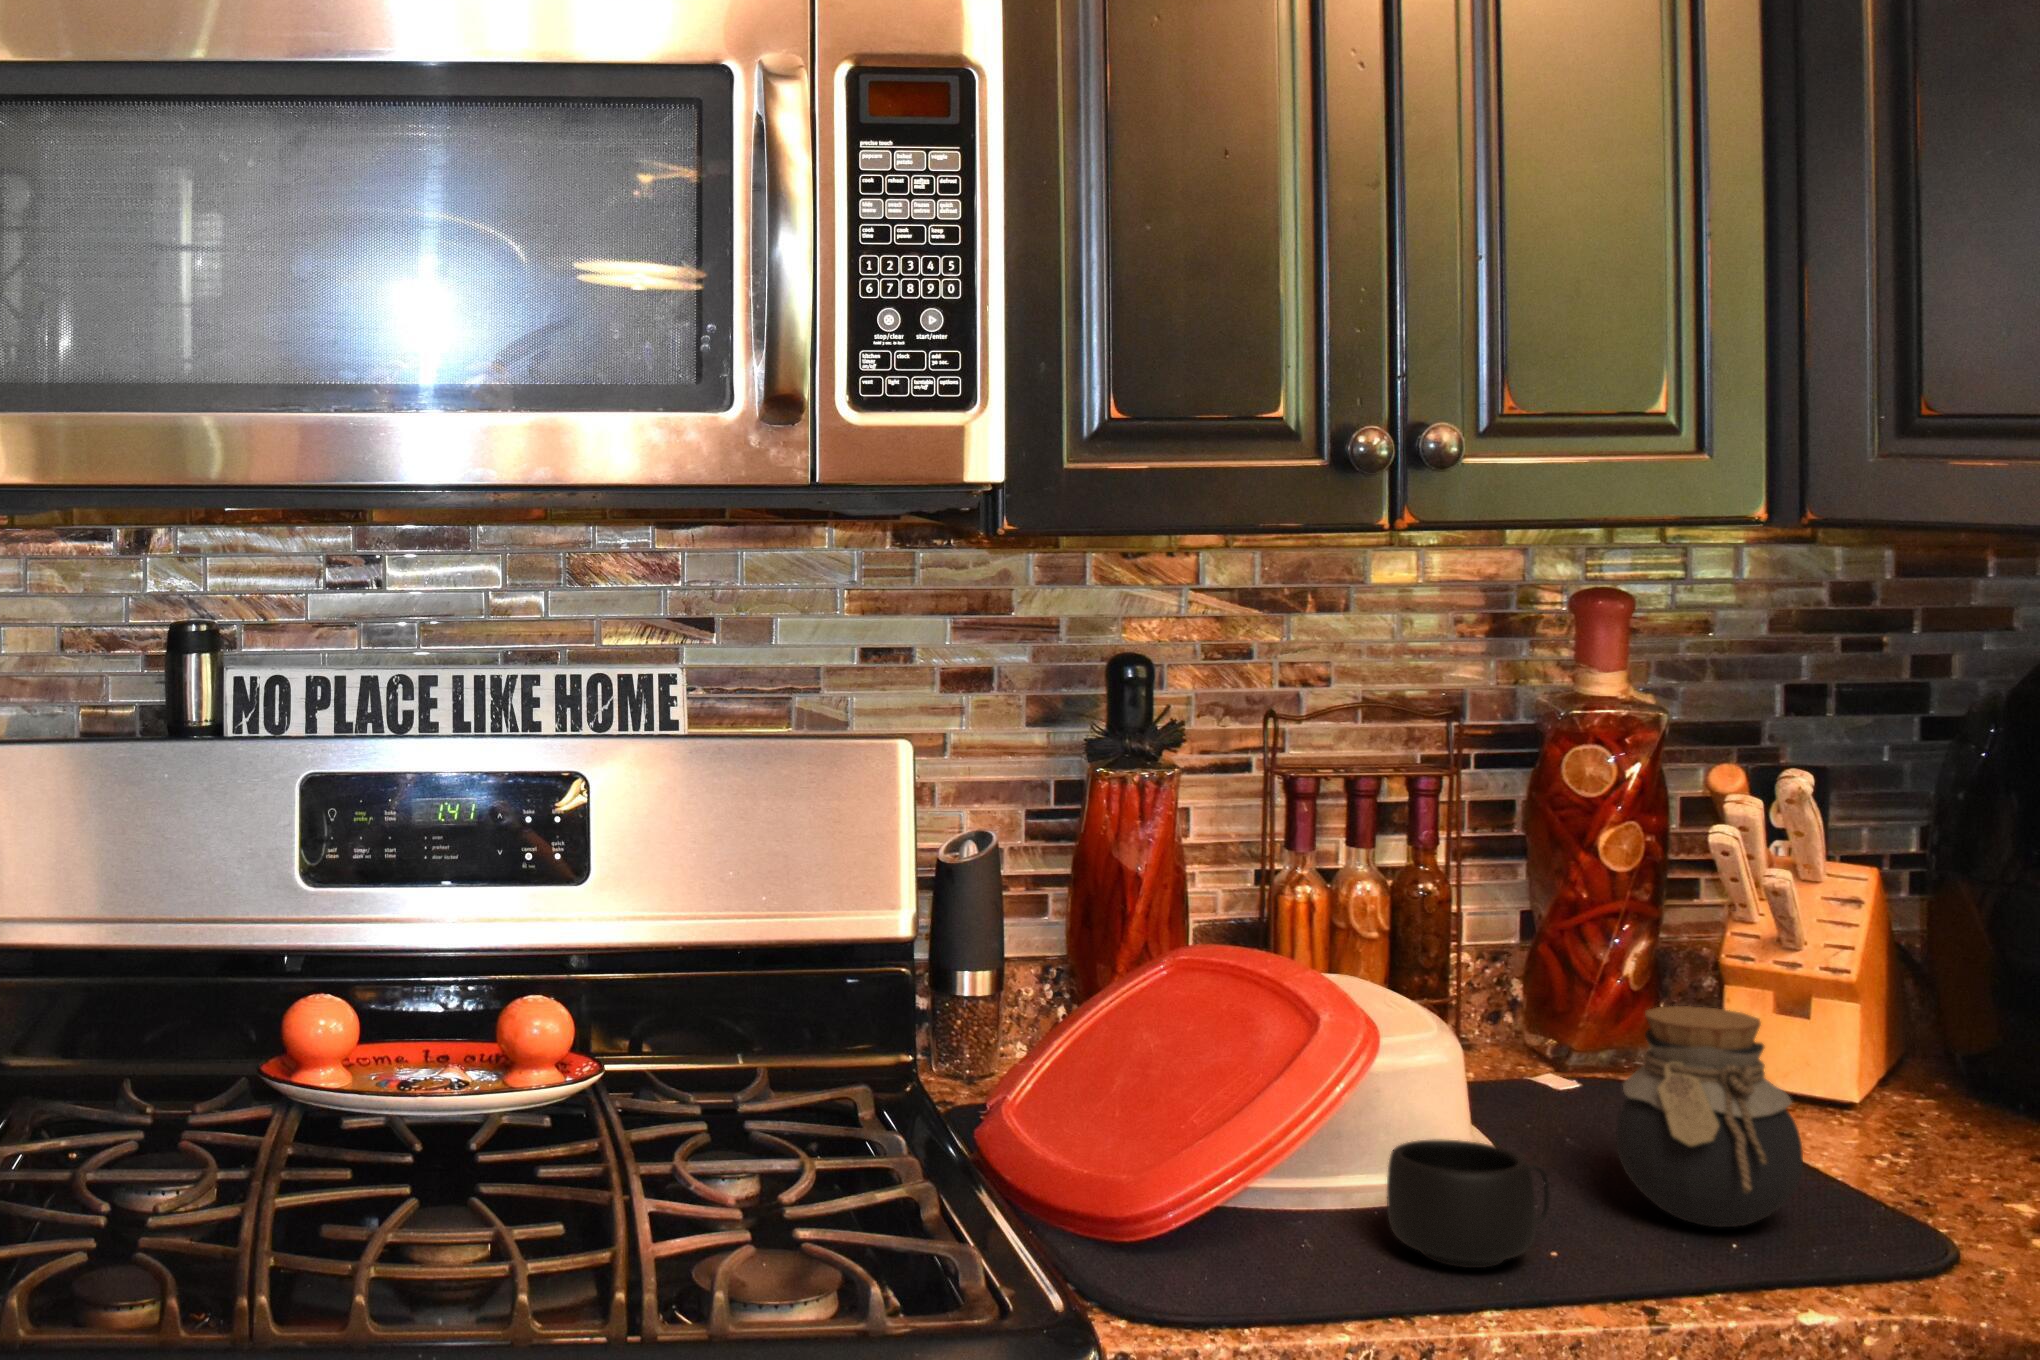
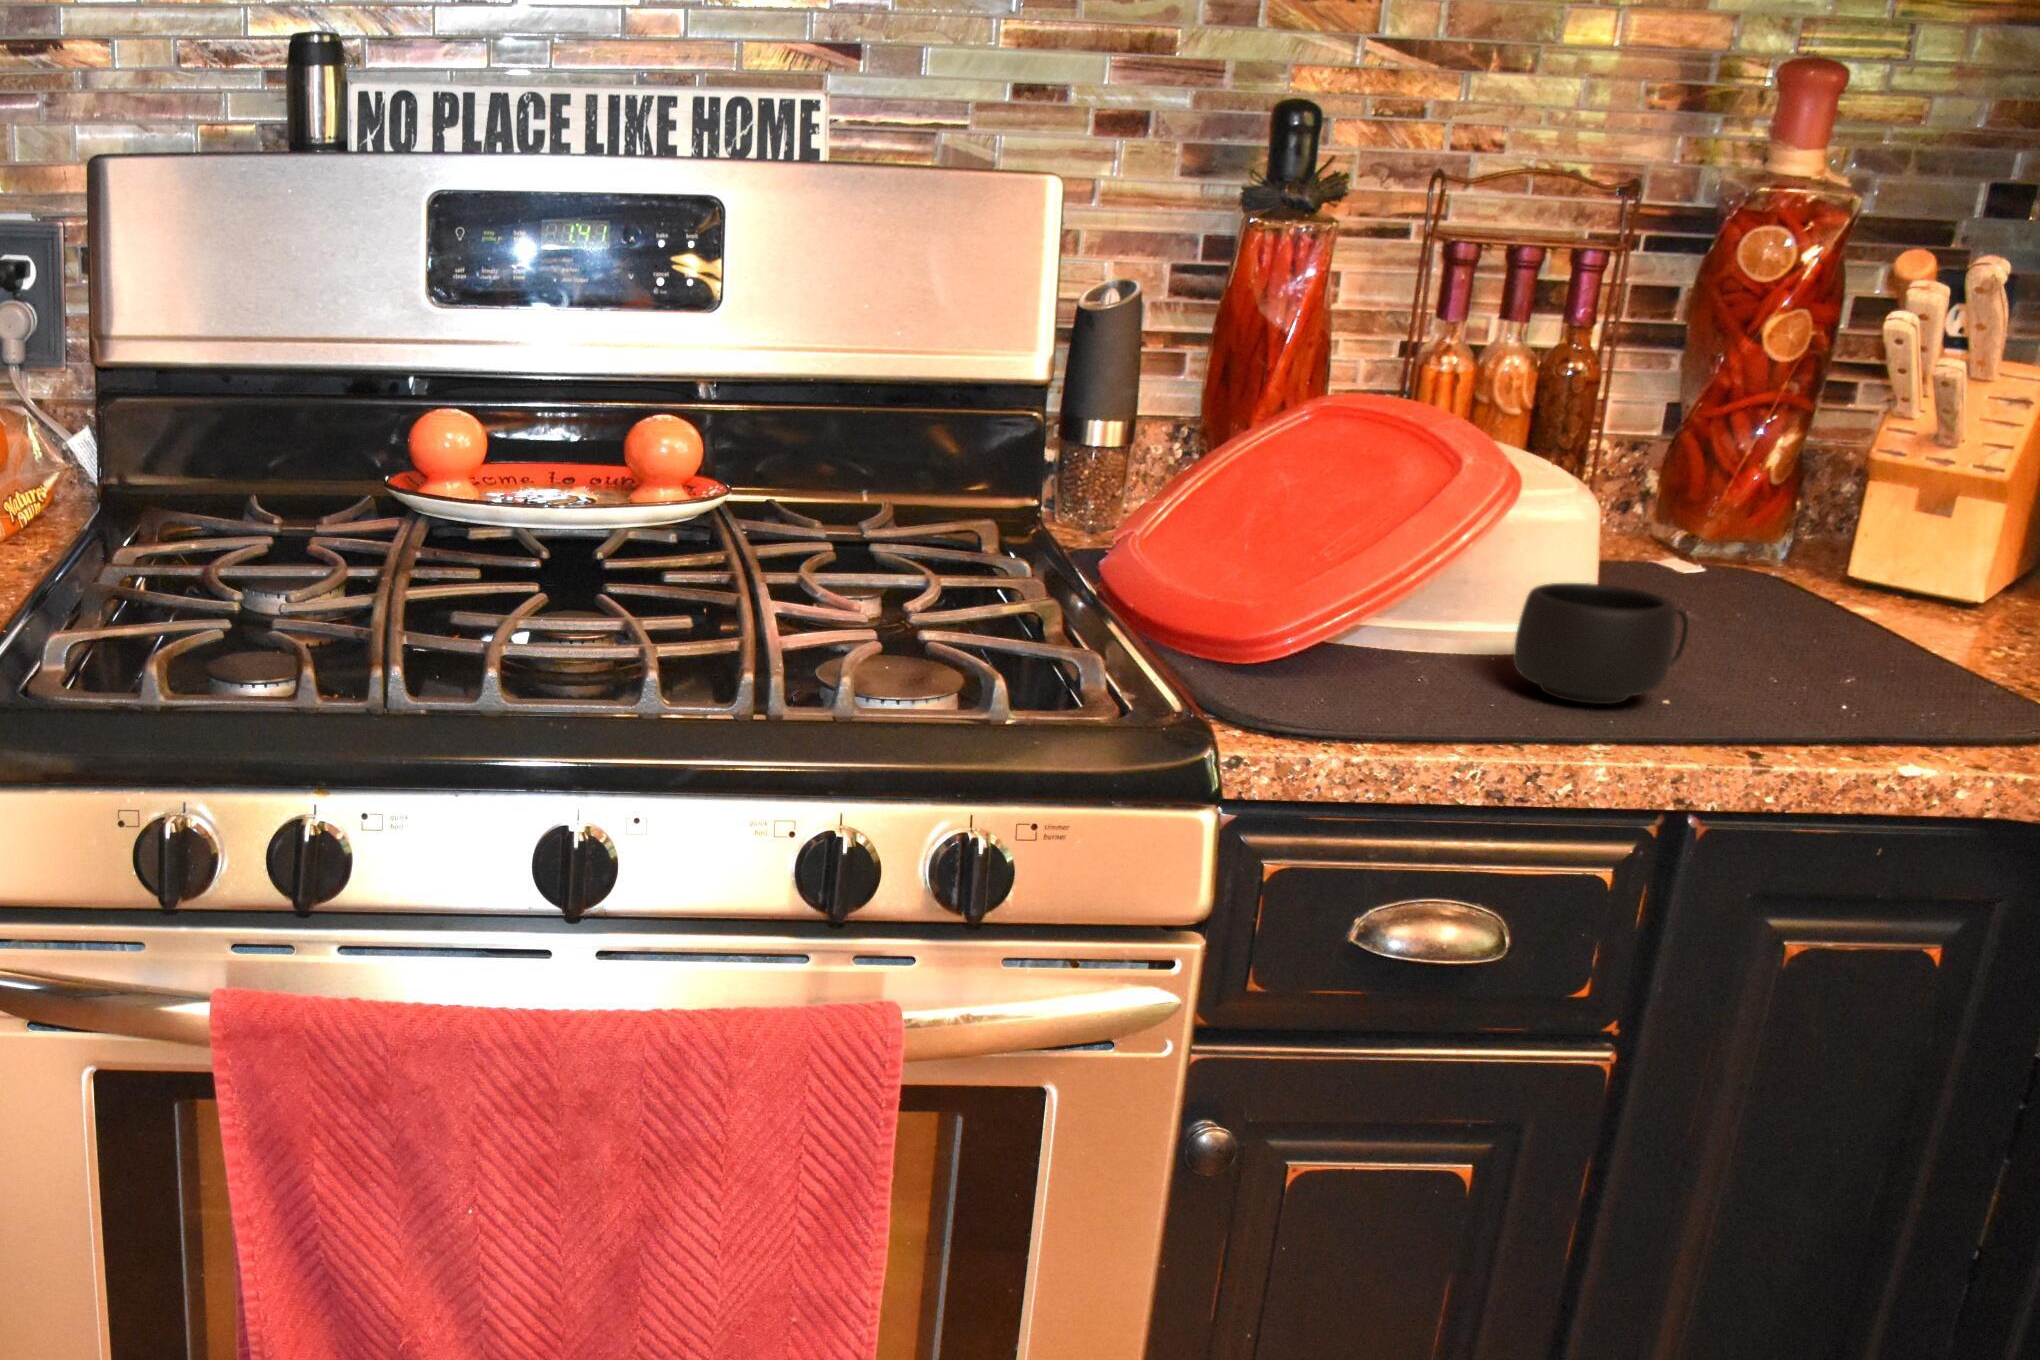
jar: present [1616,1006,1803,1227] -> none [1757,462,1960,680]

